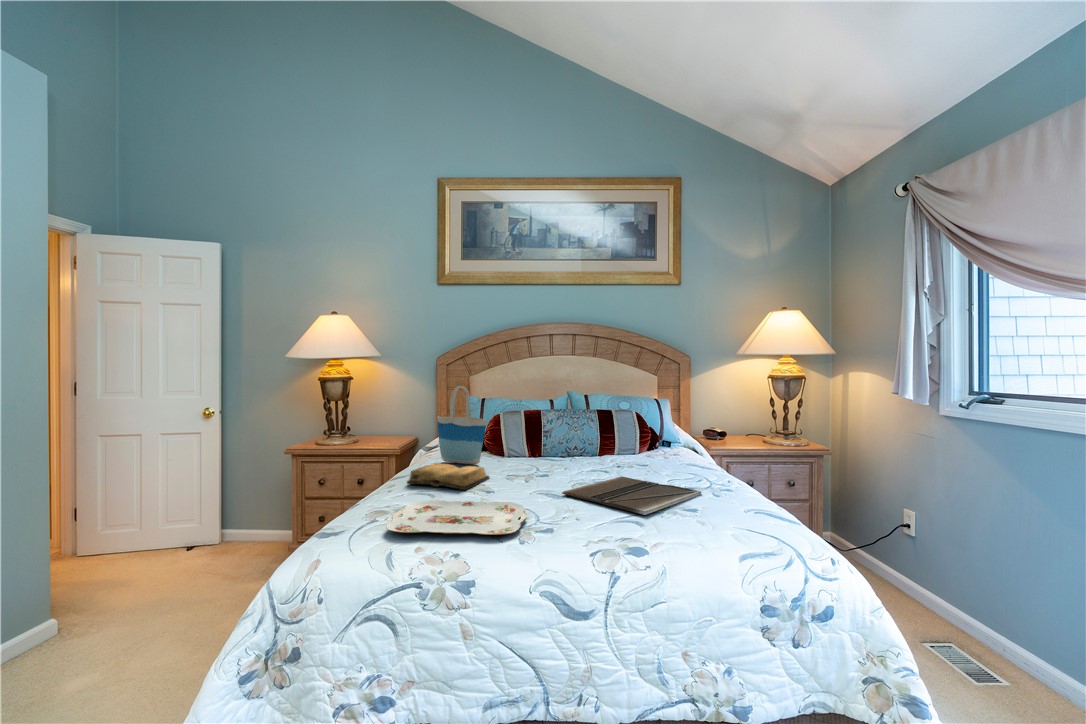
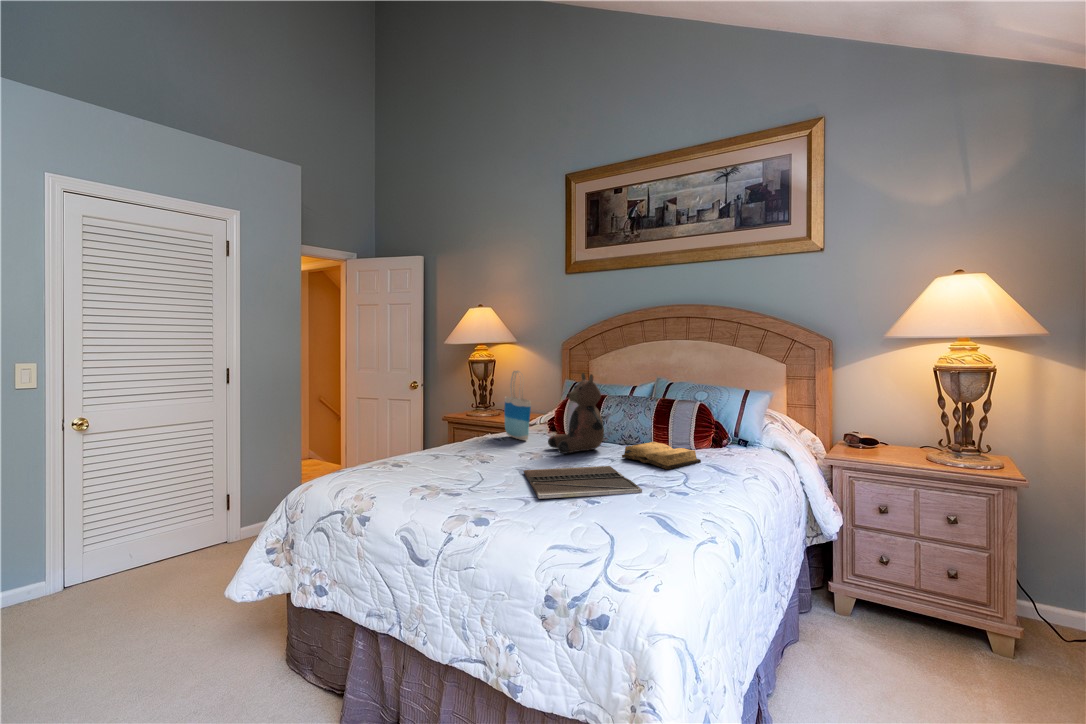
teddy bear: none [520,386,587,472] -> present [548,373,604,454]
diary: present [407,463,489,490] -> present [622,442,701,470]
serving tray: present [386,500,527,535] -> none [357,461,472,492]

